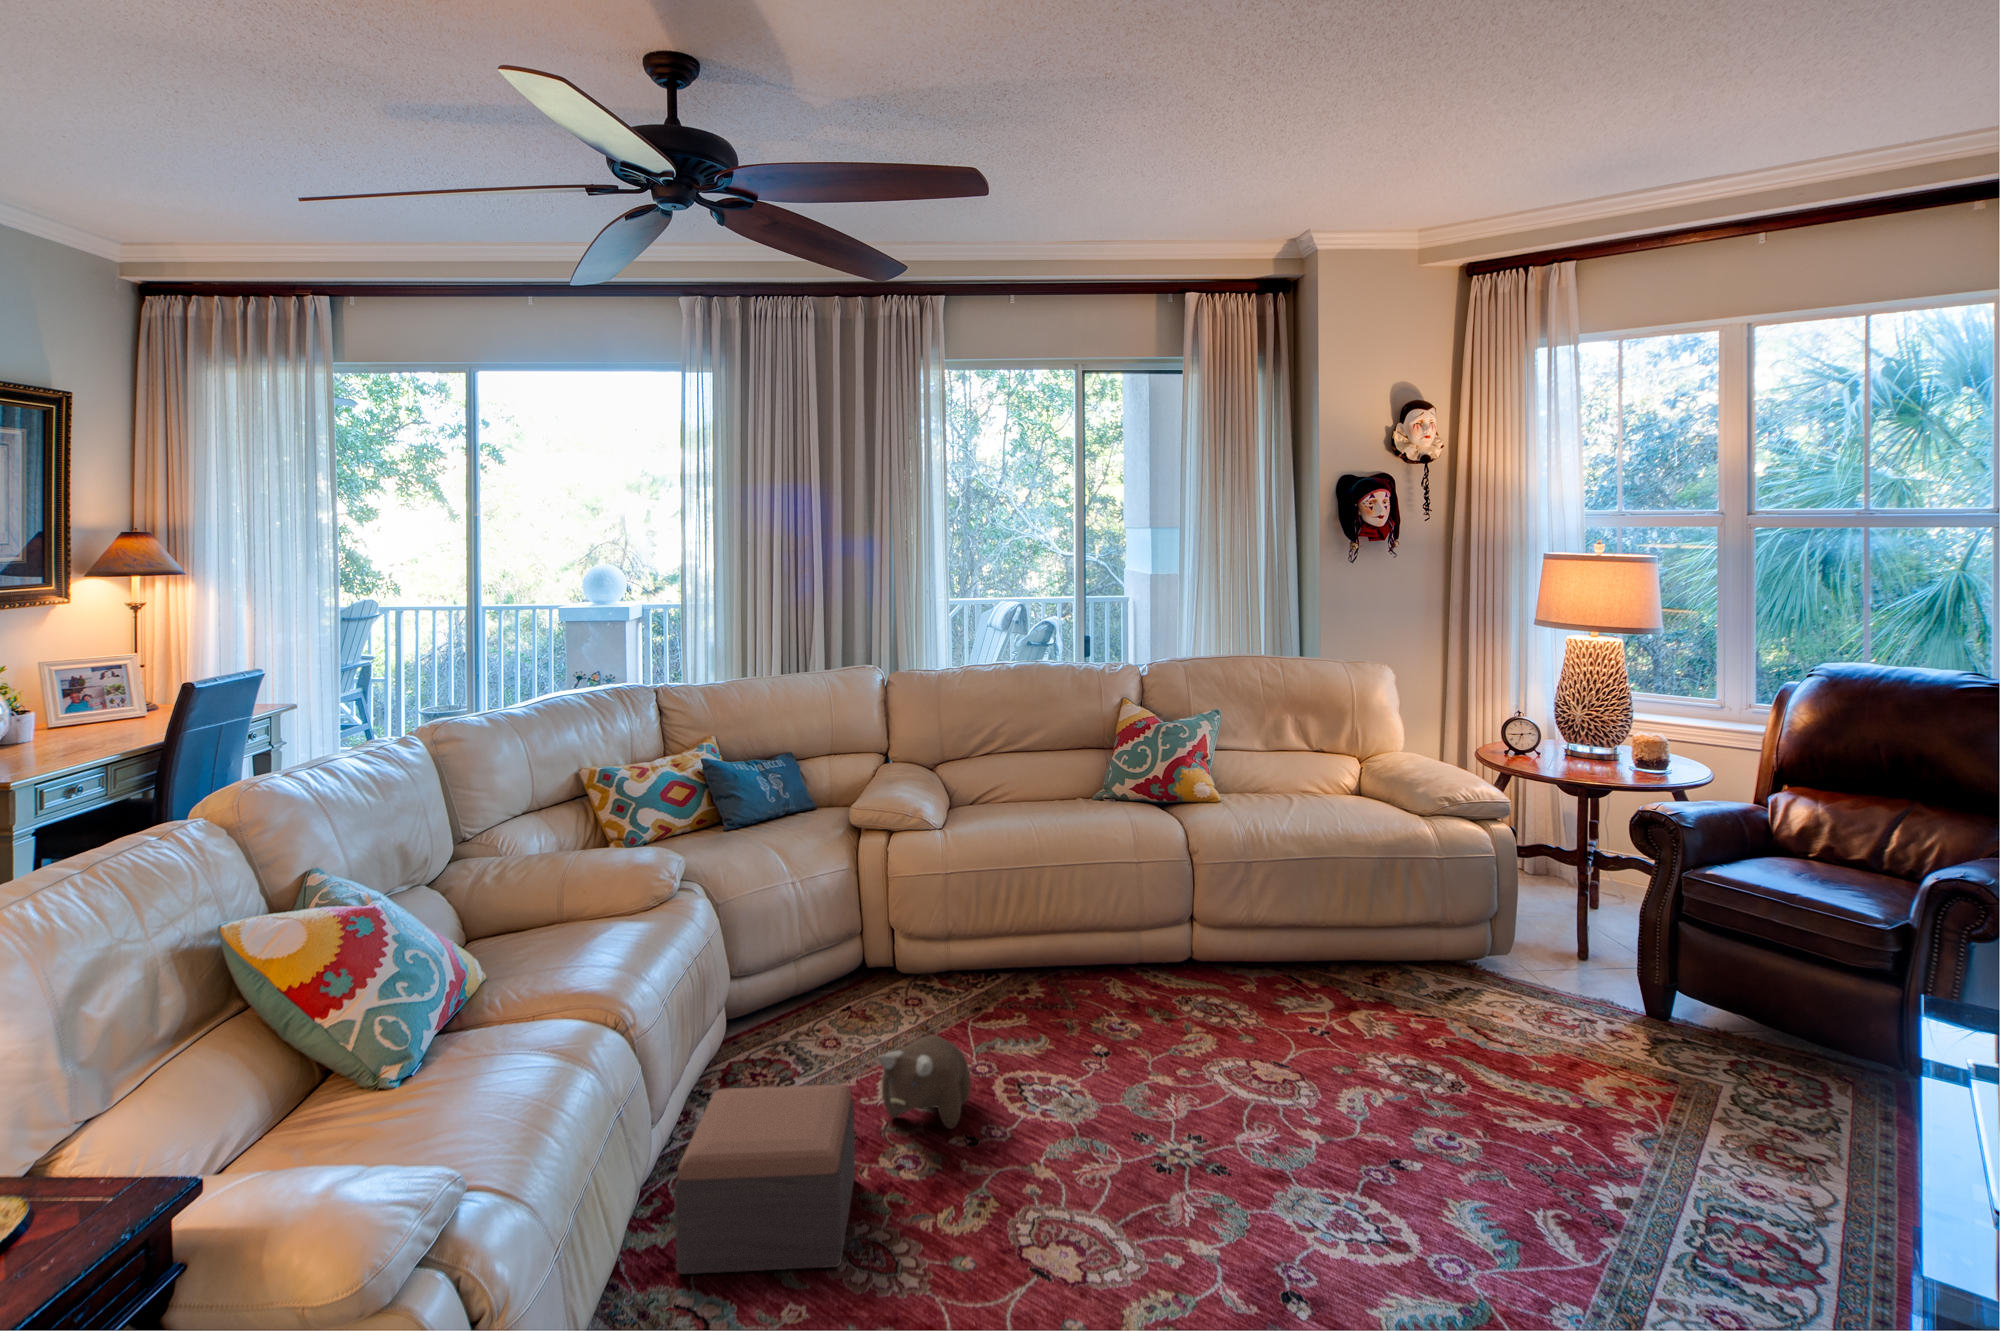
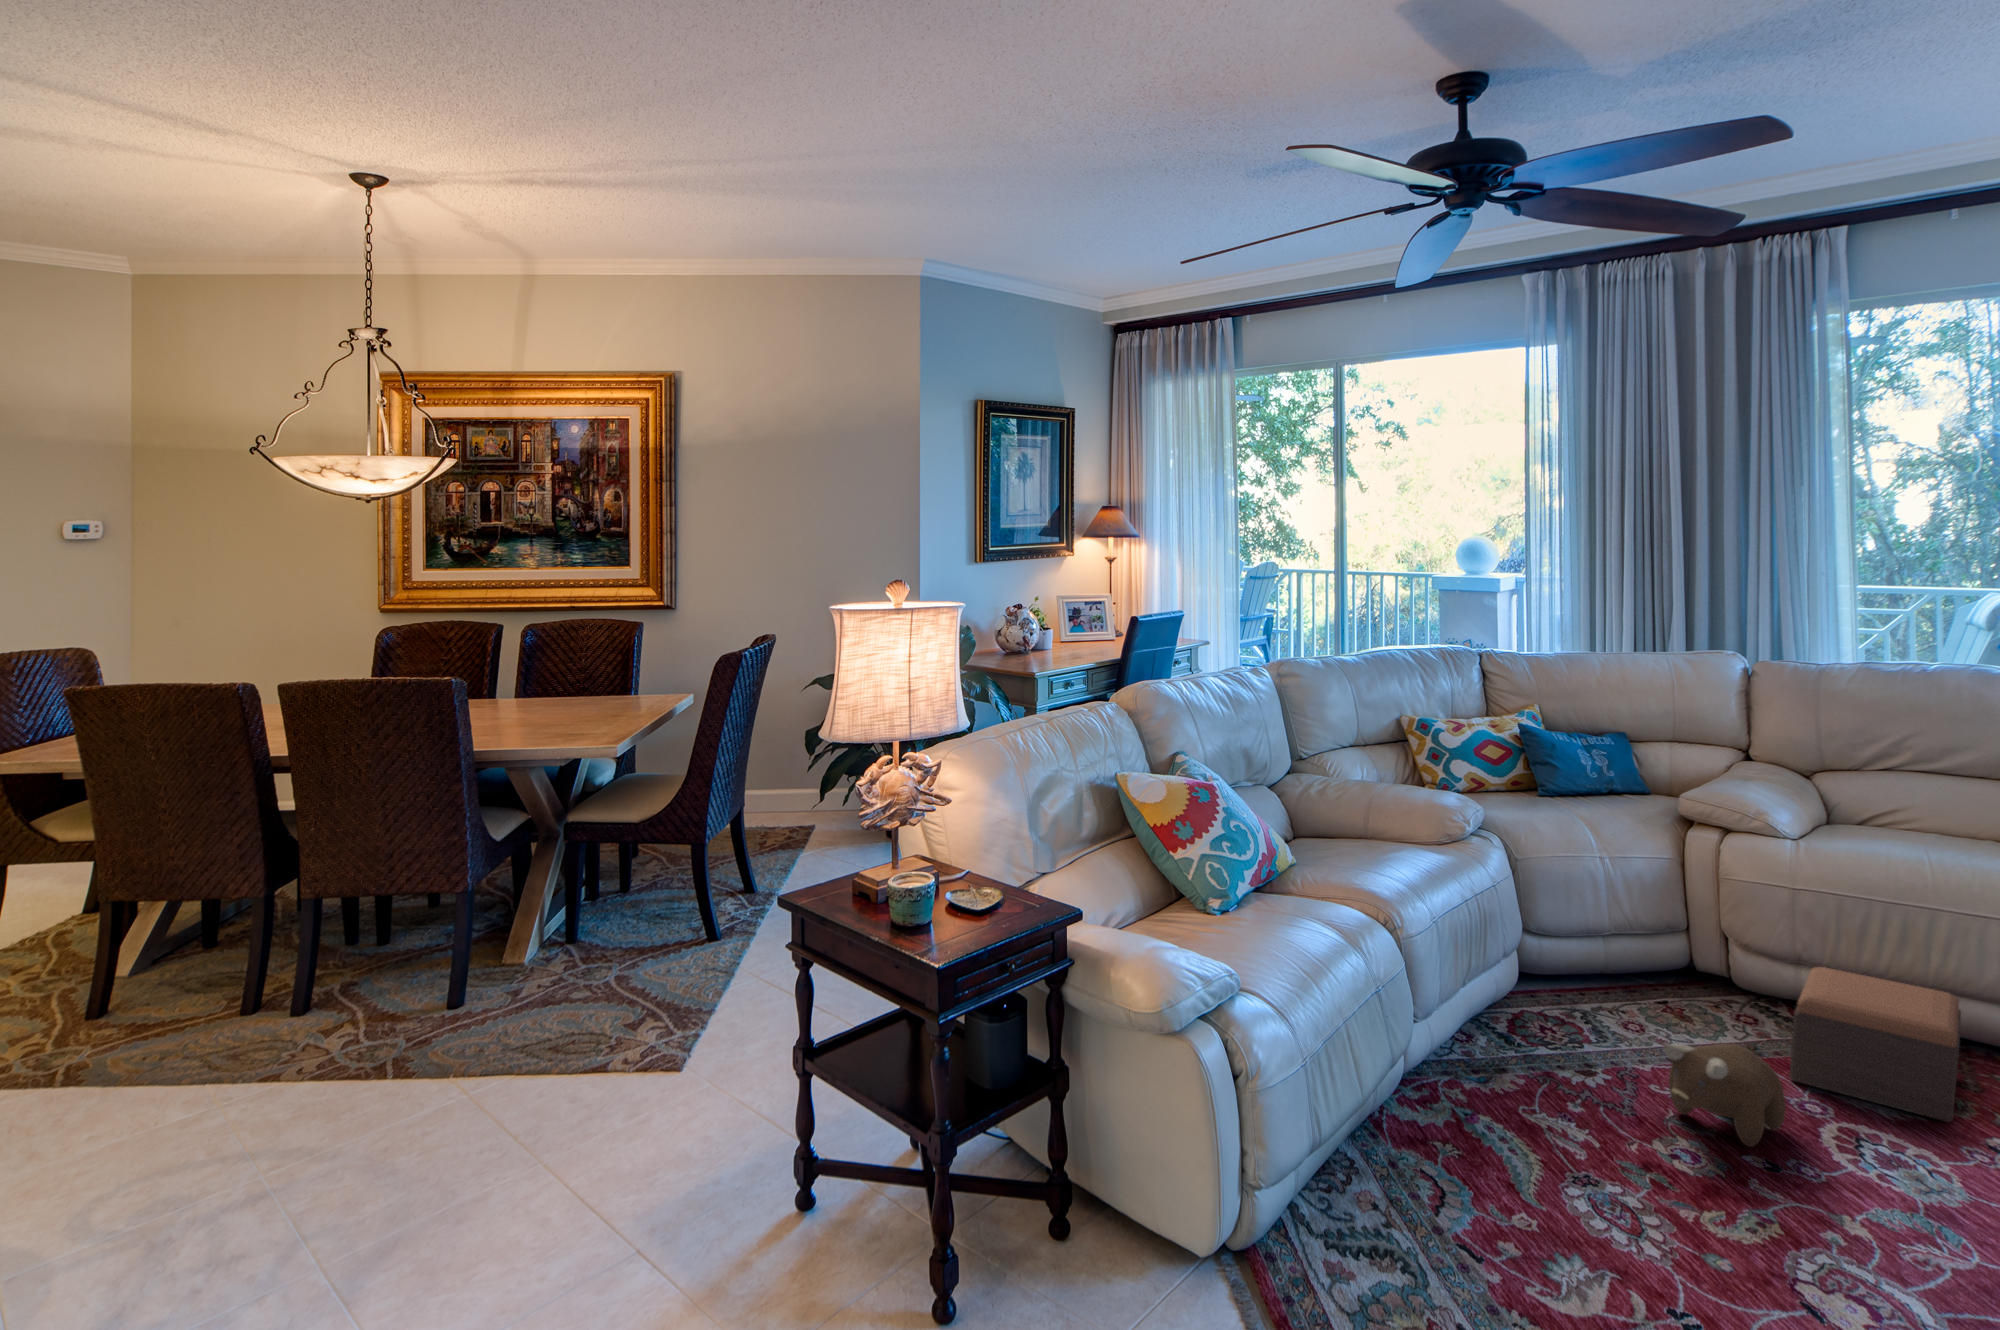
footstool: present [675,1085,855,1274] -> present [1789,967,1961,1122]

